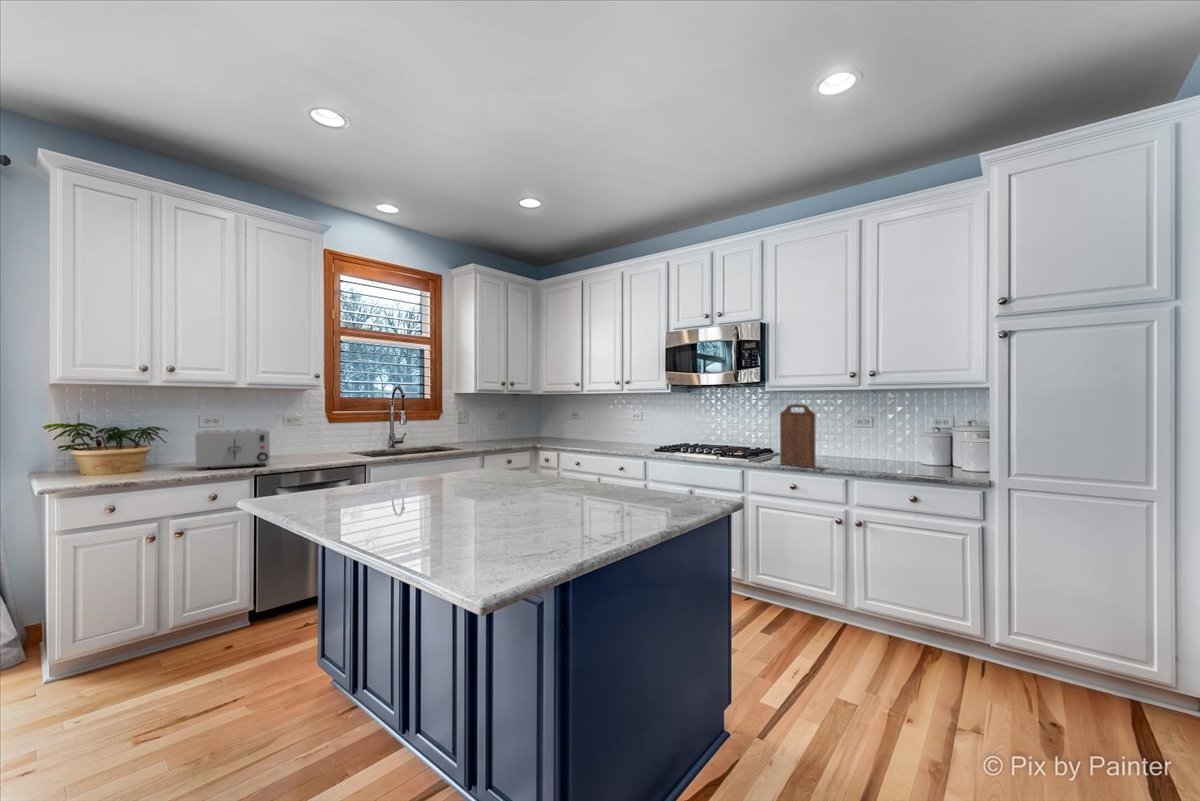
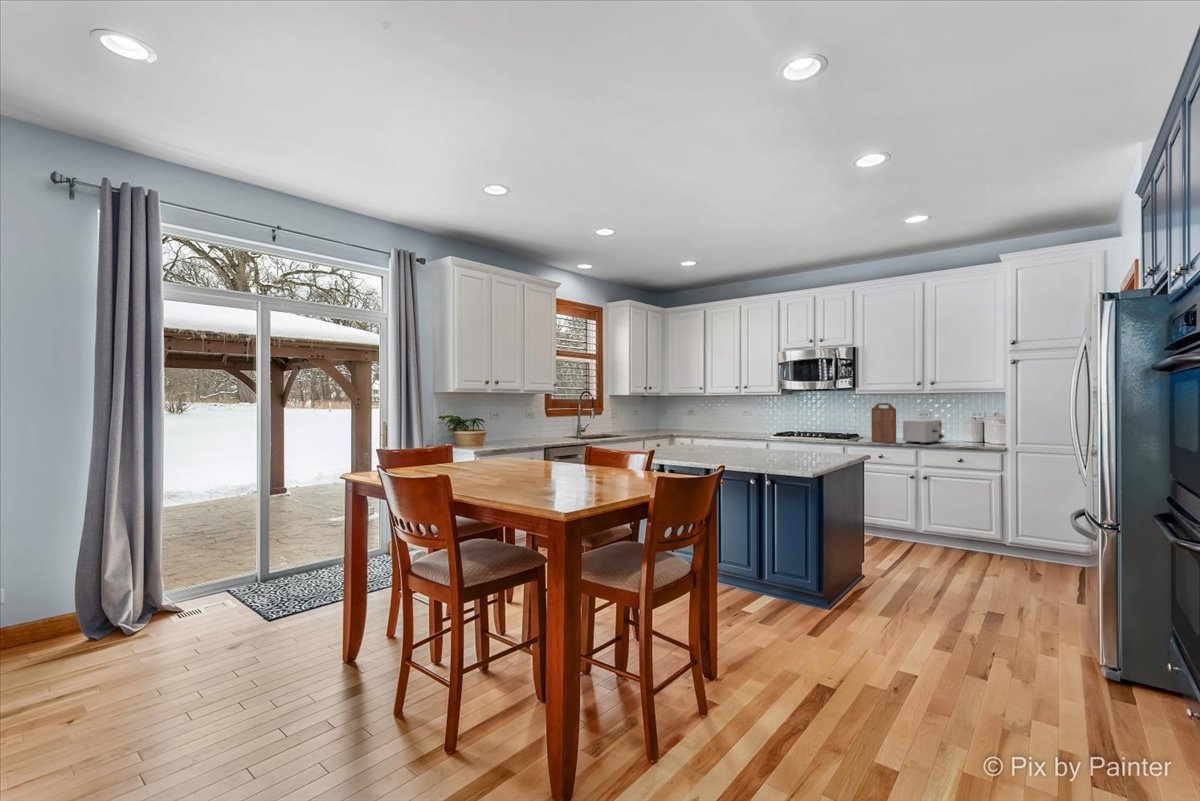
toaster: present [195,429,270,470] -> present [903,419,944,444]

